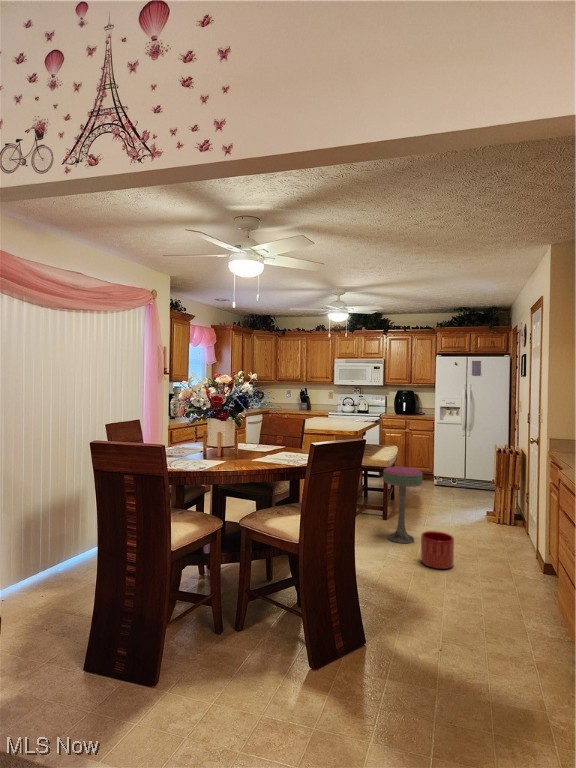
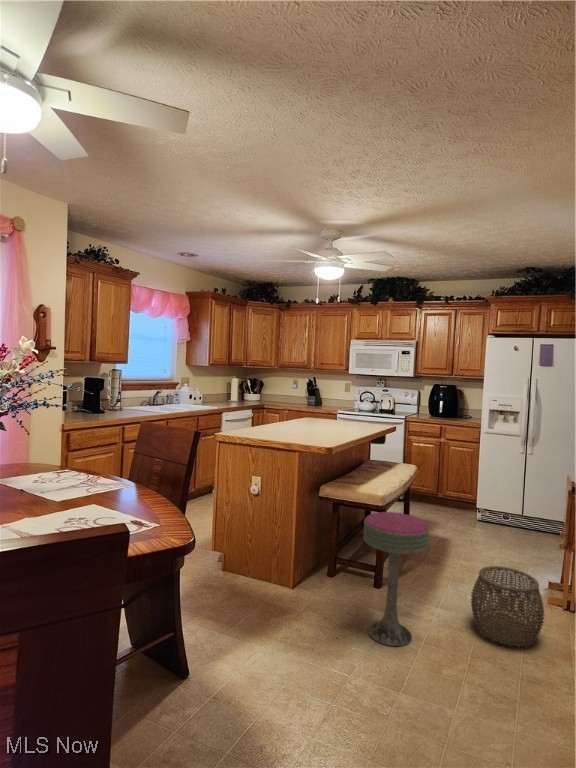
woven basket: none [445,497,488,540] -> present [471,566,544,647]
planter: present [421,531,454,569] -> none [405,643,468,728]

